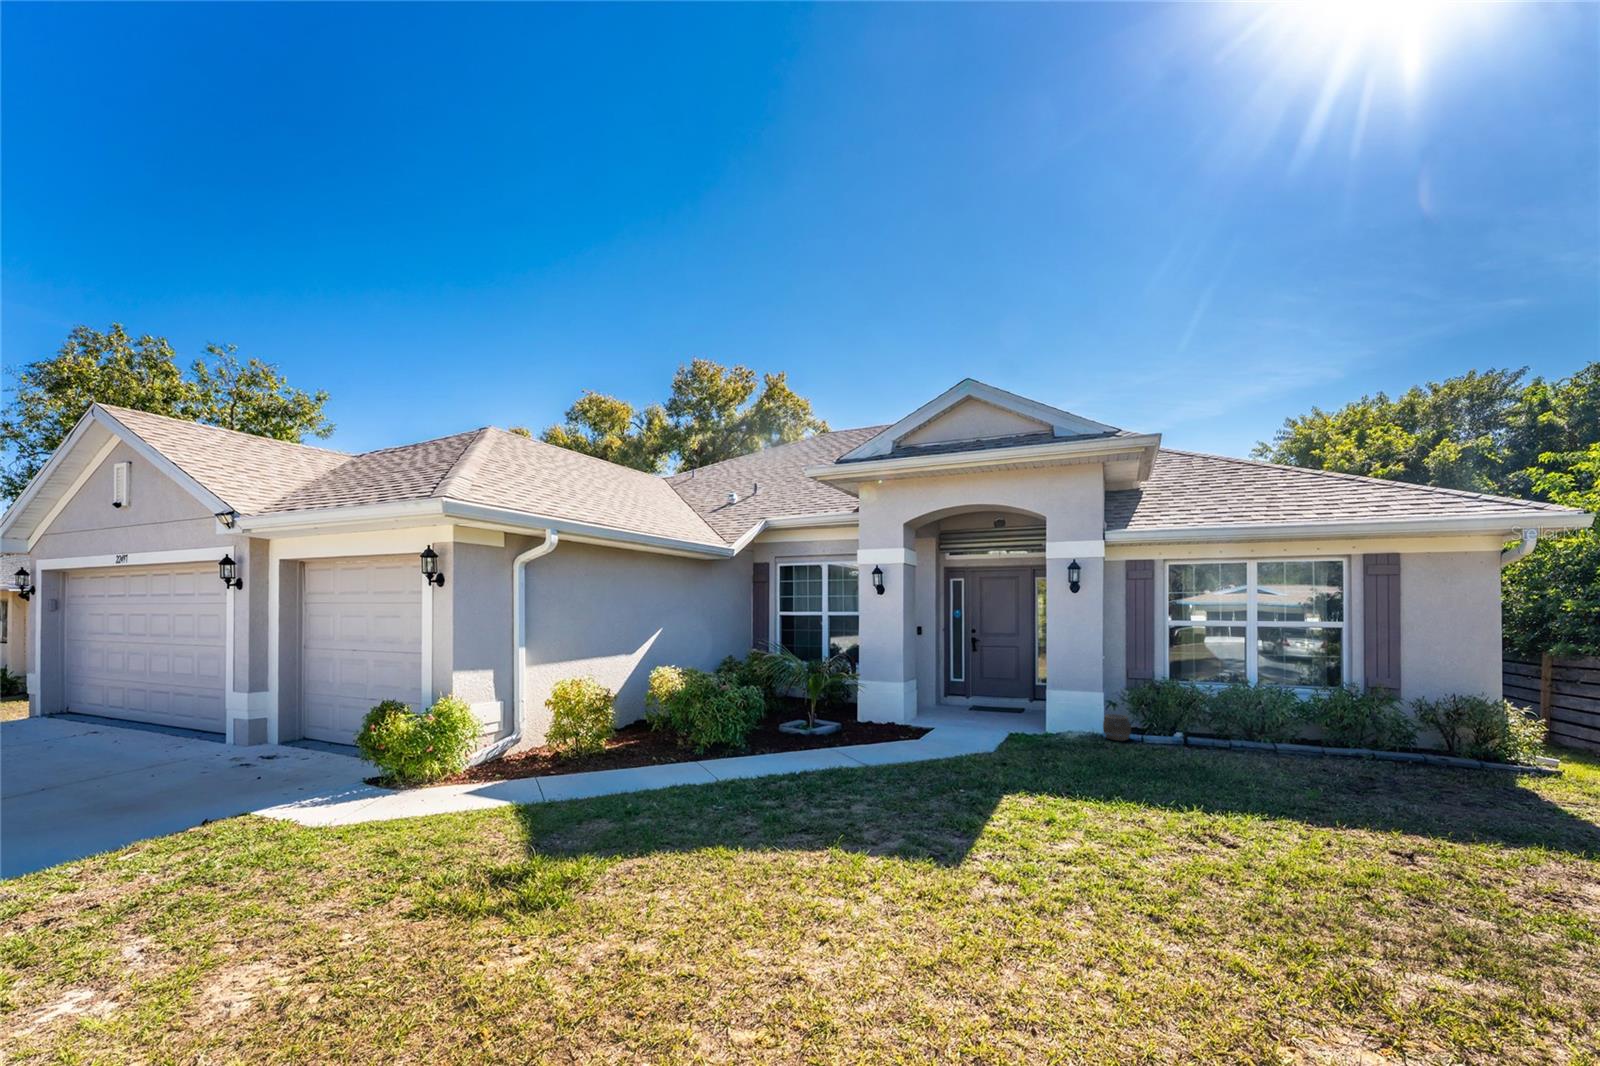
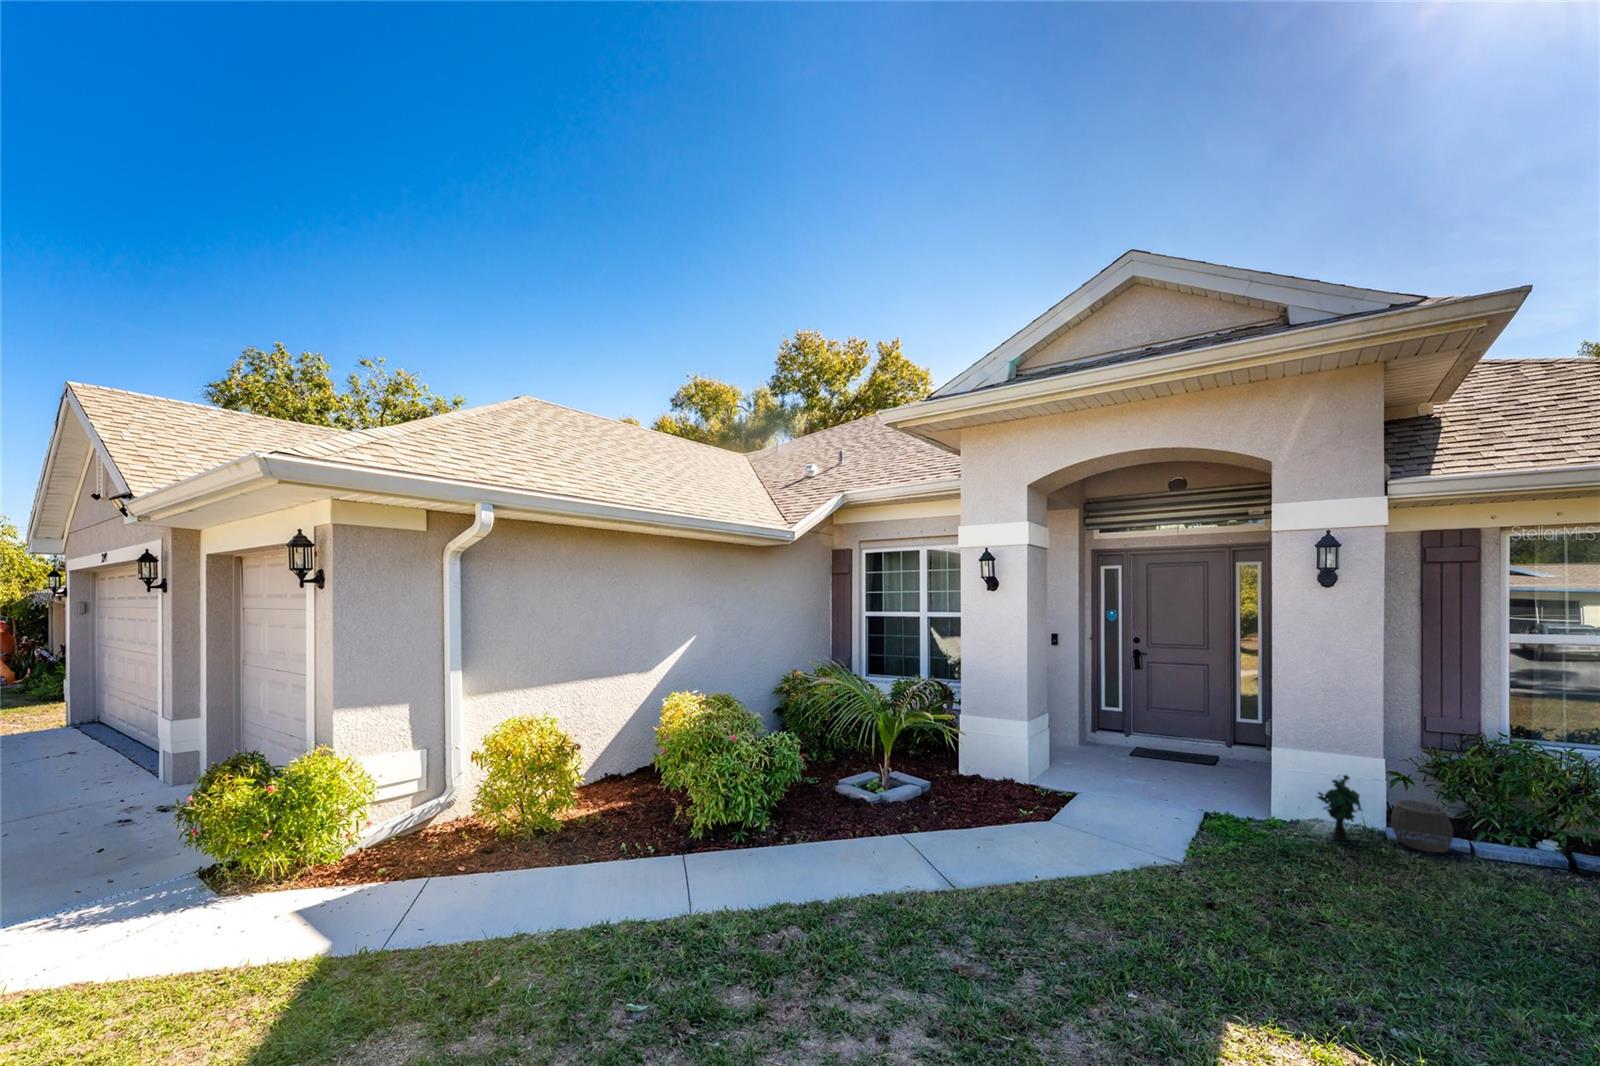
decorative plant: none [1065,701,1089,739] -> present [1318,775,1362,841]

